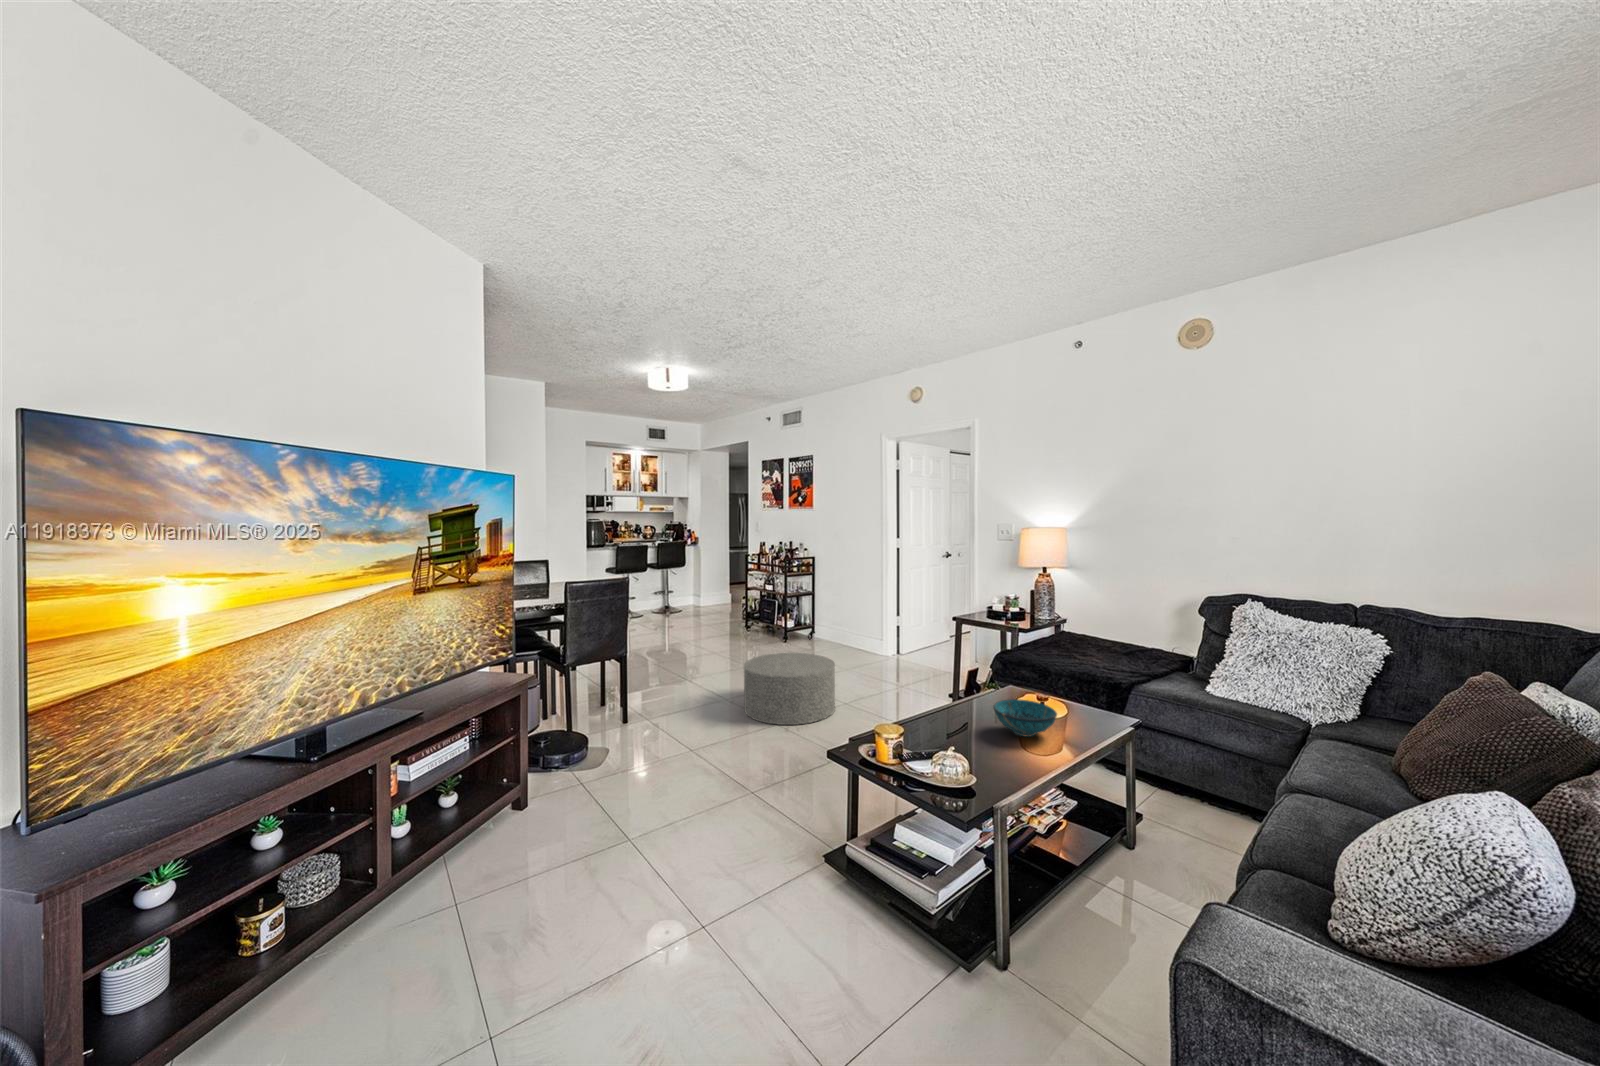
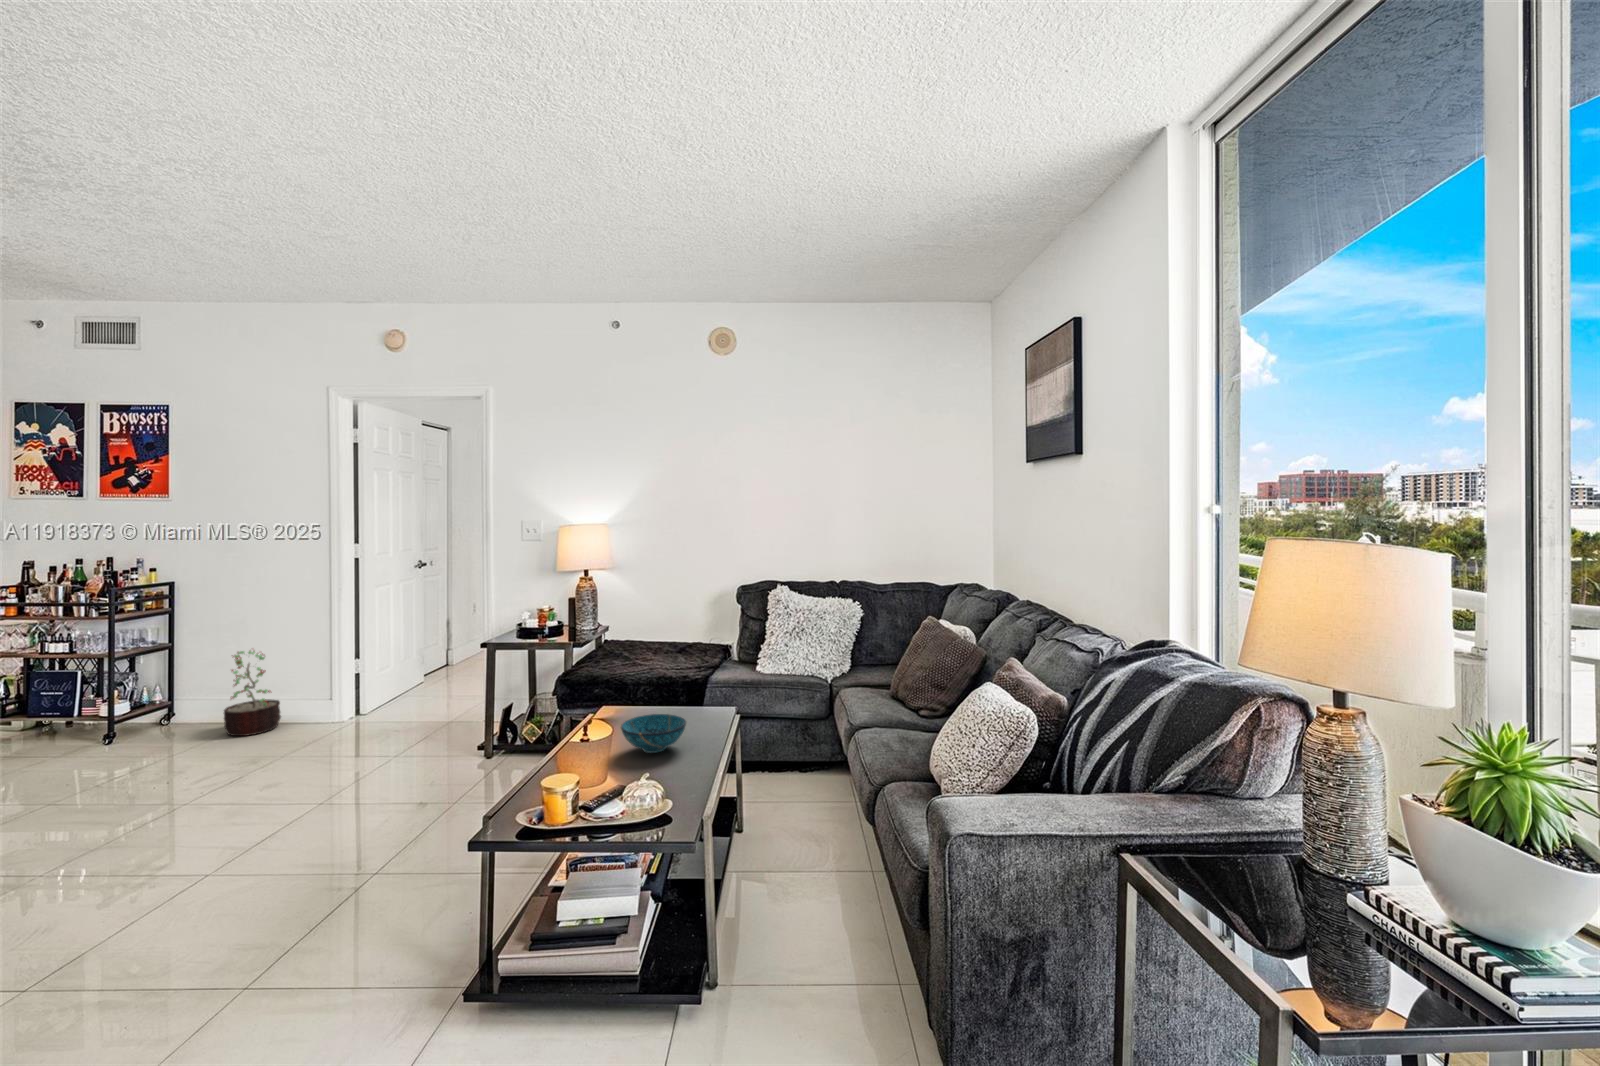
decorative plant: none [827,600,856,653] -> present [224,651,281,736]
ottoman: present [744,653,835,725] -> none [114,739,315,878]

